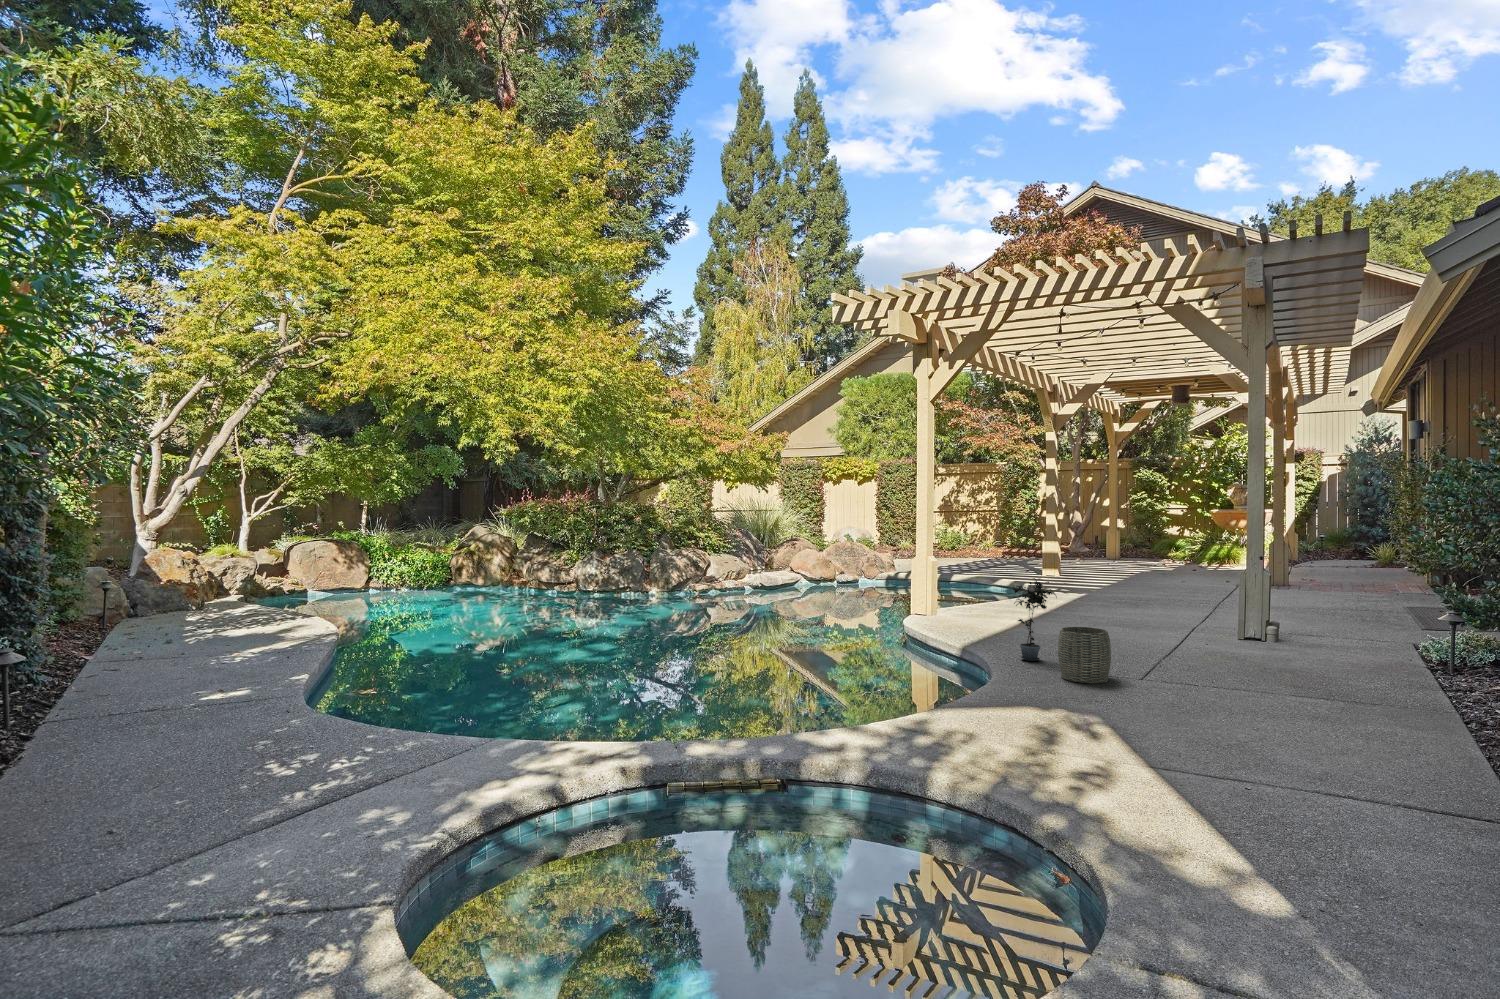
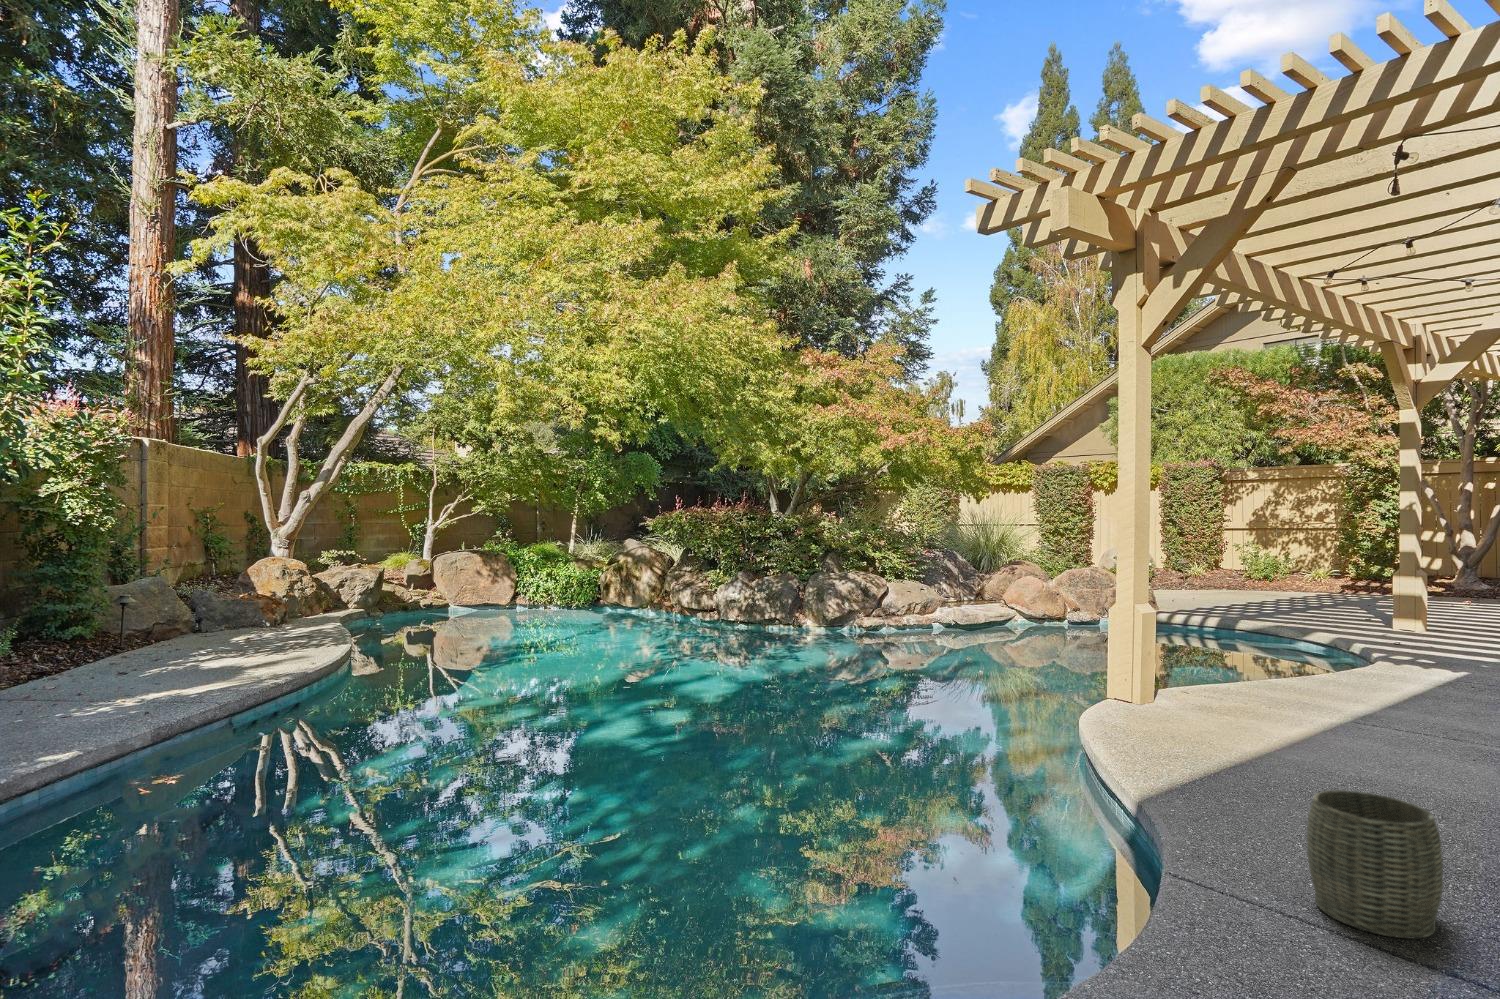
potted plant: present [1013,578,1057,661] -> none [1228,671,1322,841]

